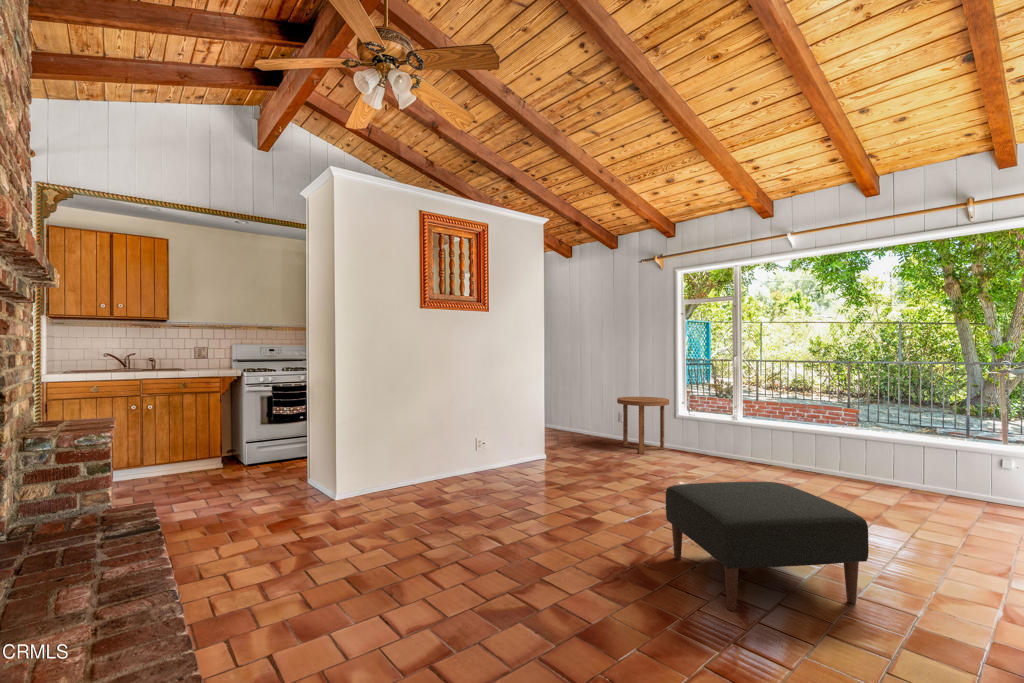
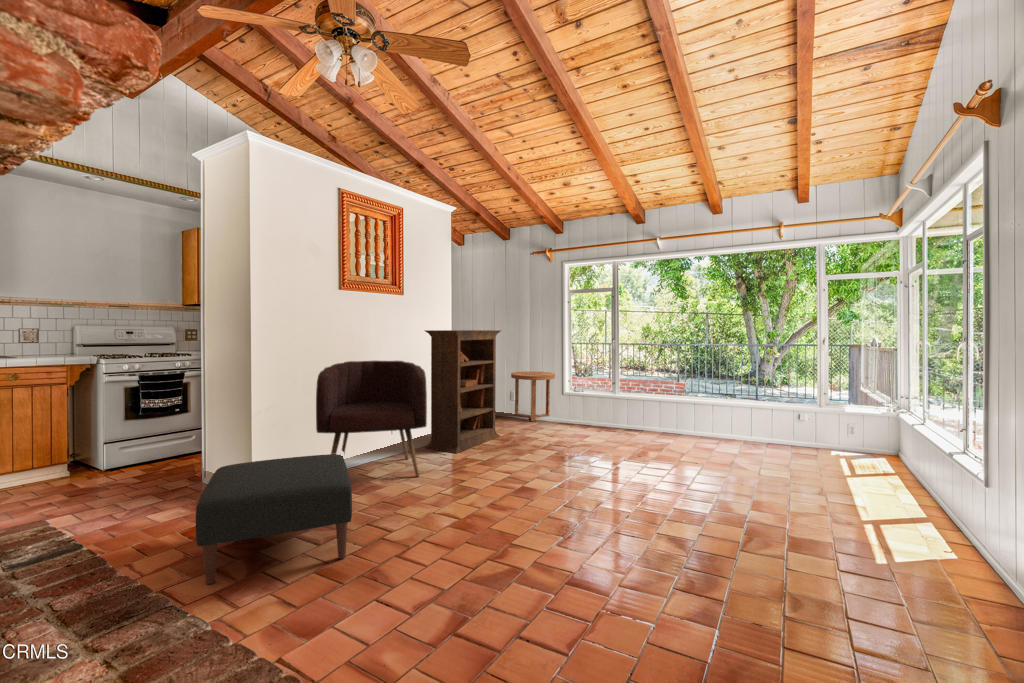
bookcase: none [505,348,595,482] -> present [425,330,501,453]
armchair: none [384,379,494,502] -> present [316,361,427,477]
ottoman: present [666,482,869,611] -> present [196,454,352,584]

